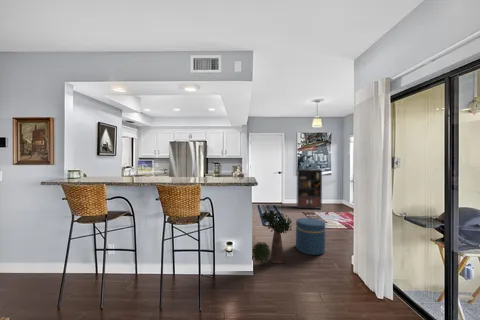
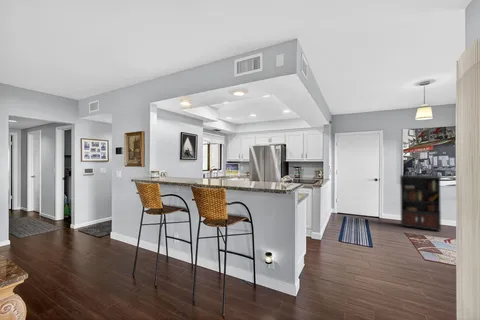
potted plant: present [252,210,292,265] -> none [304,221,357,287]
ottoman: present [296,218,325,255] -> none [372,237,417,289]

